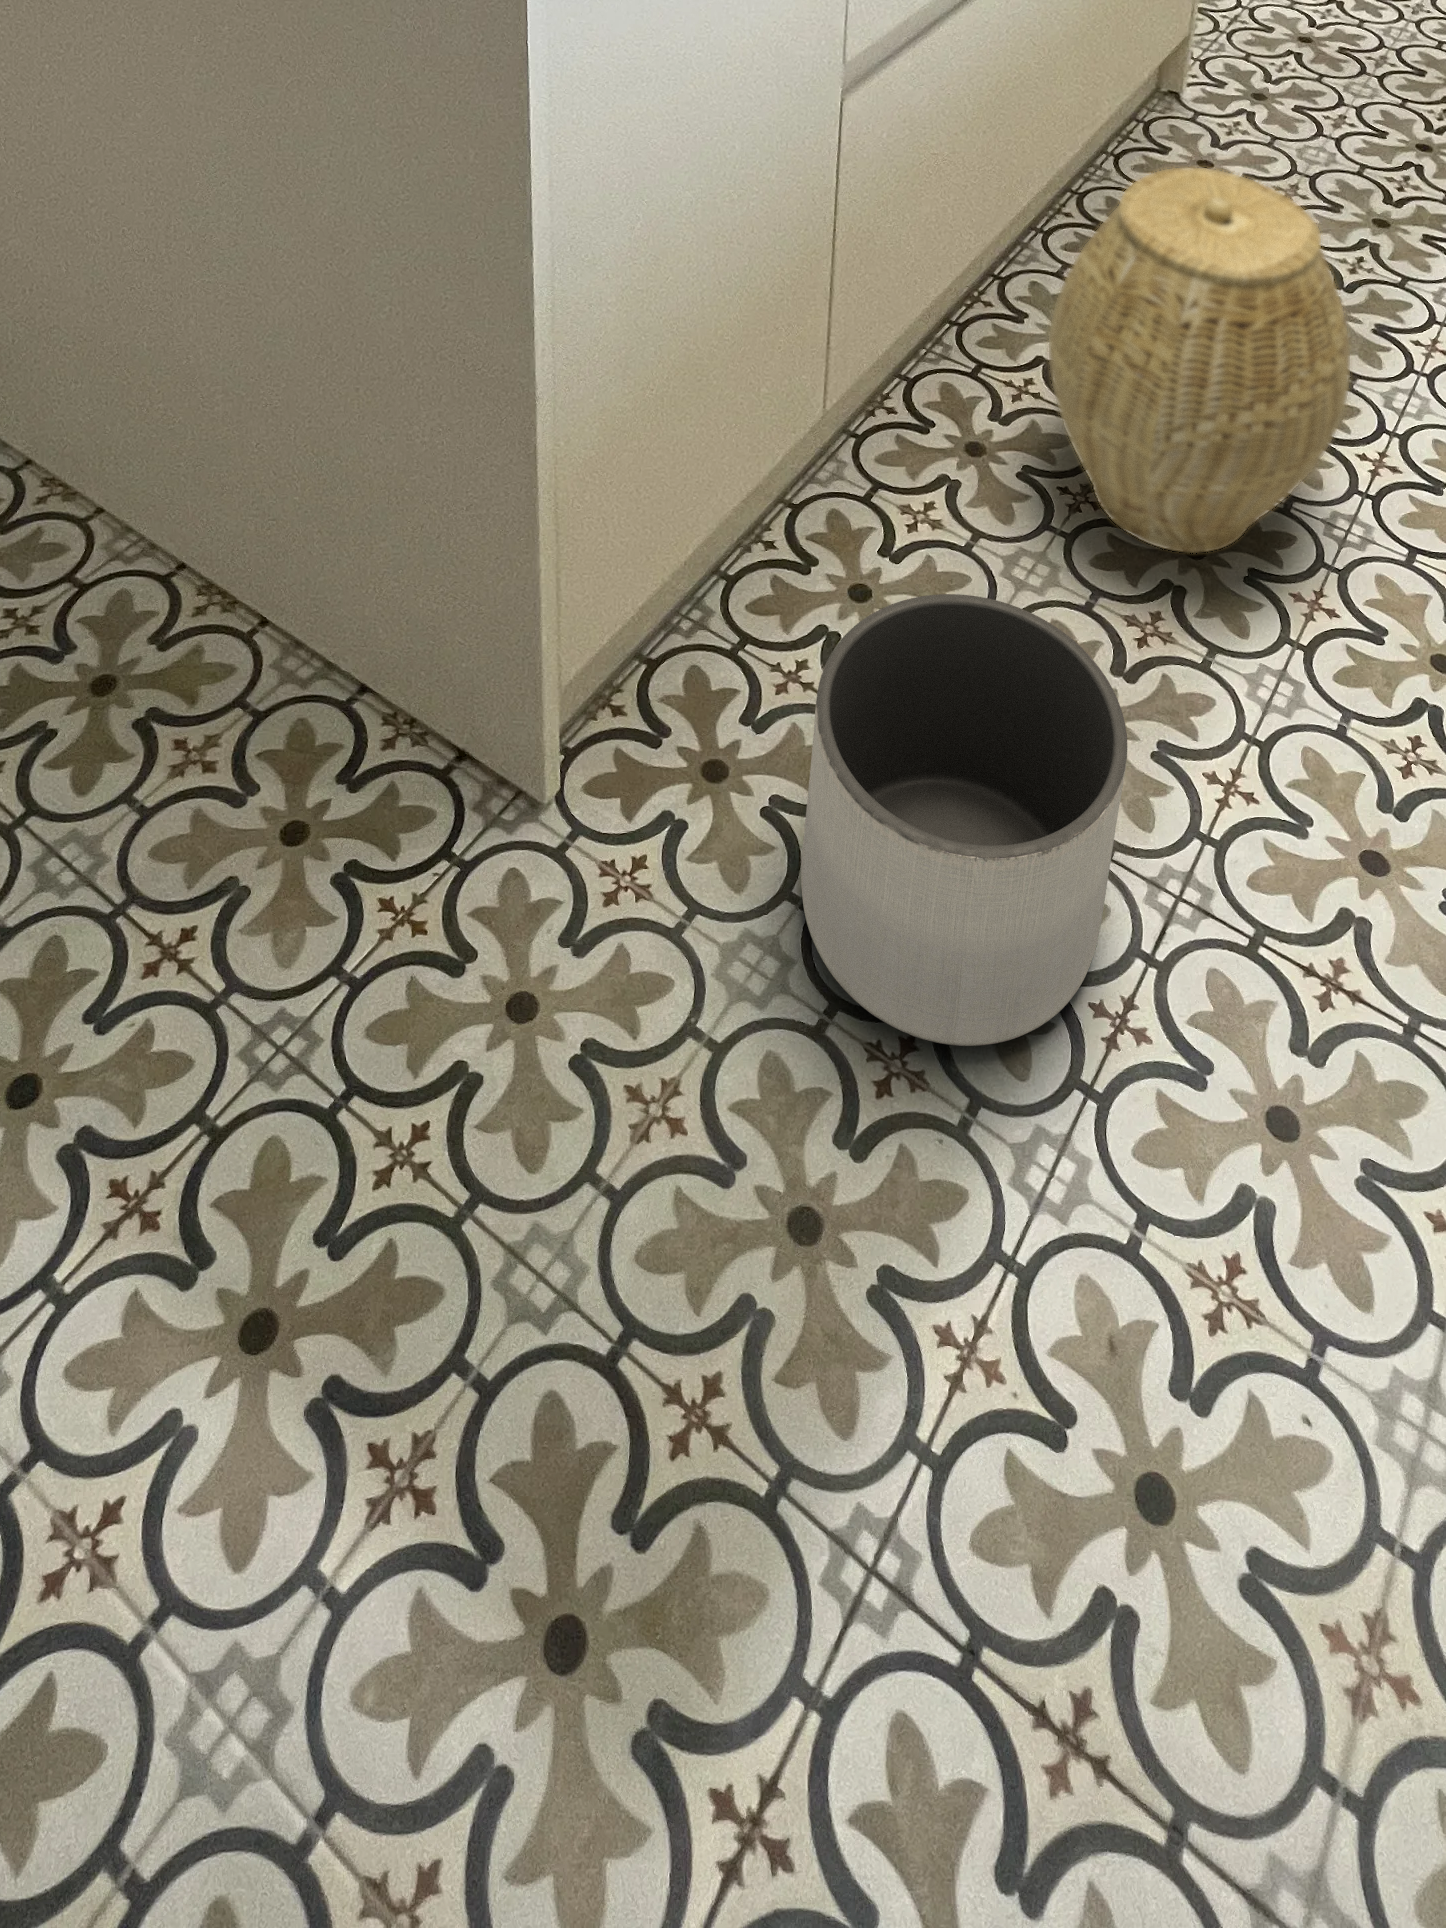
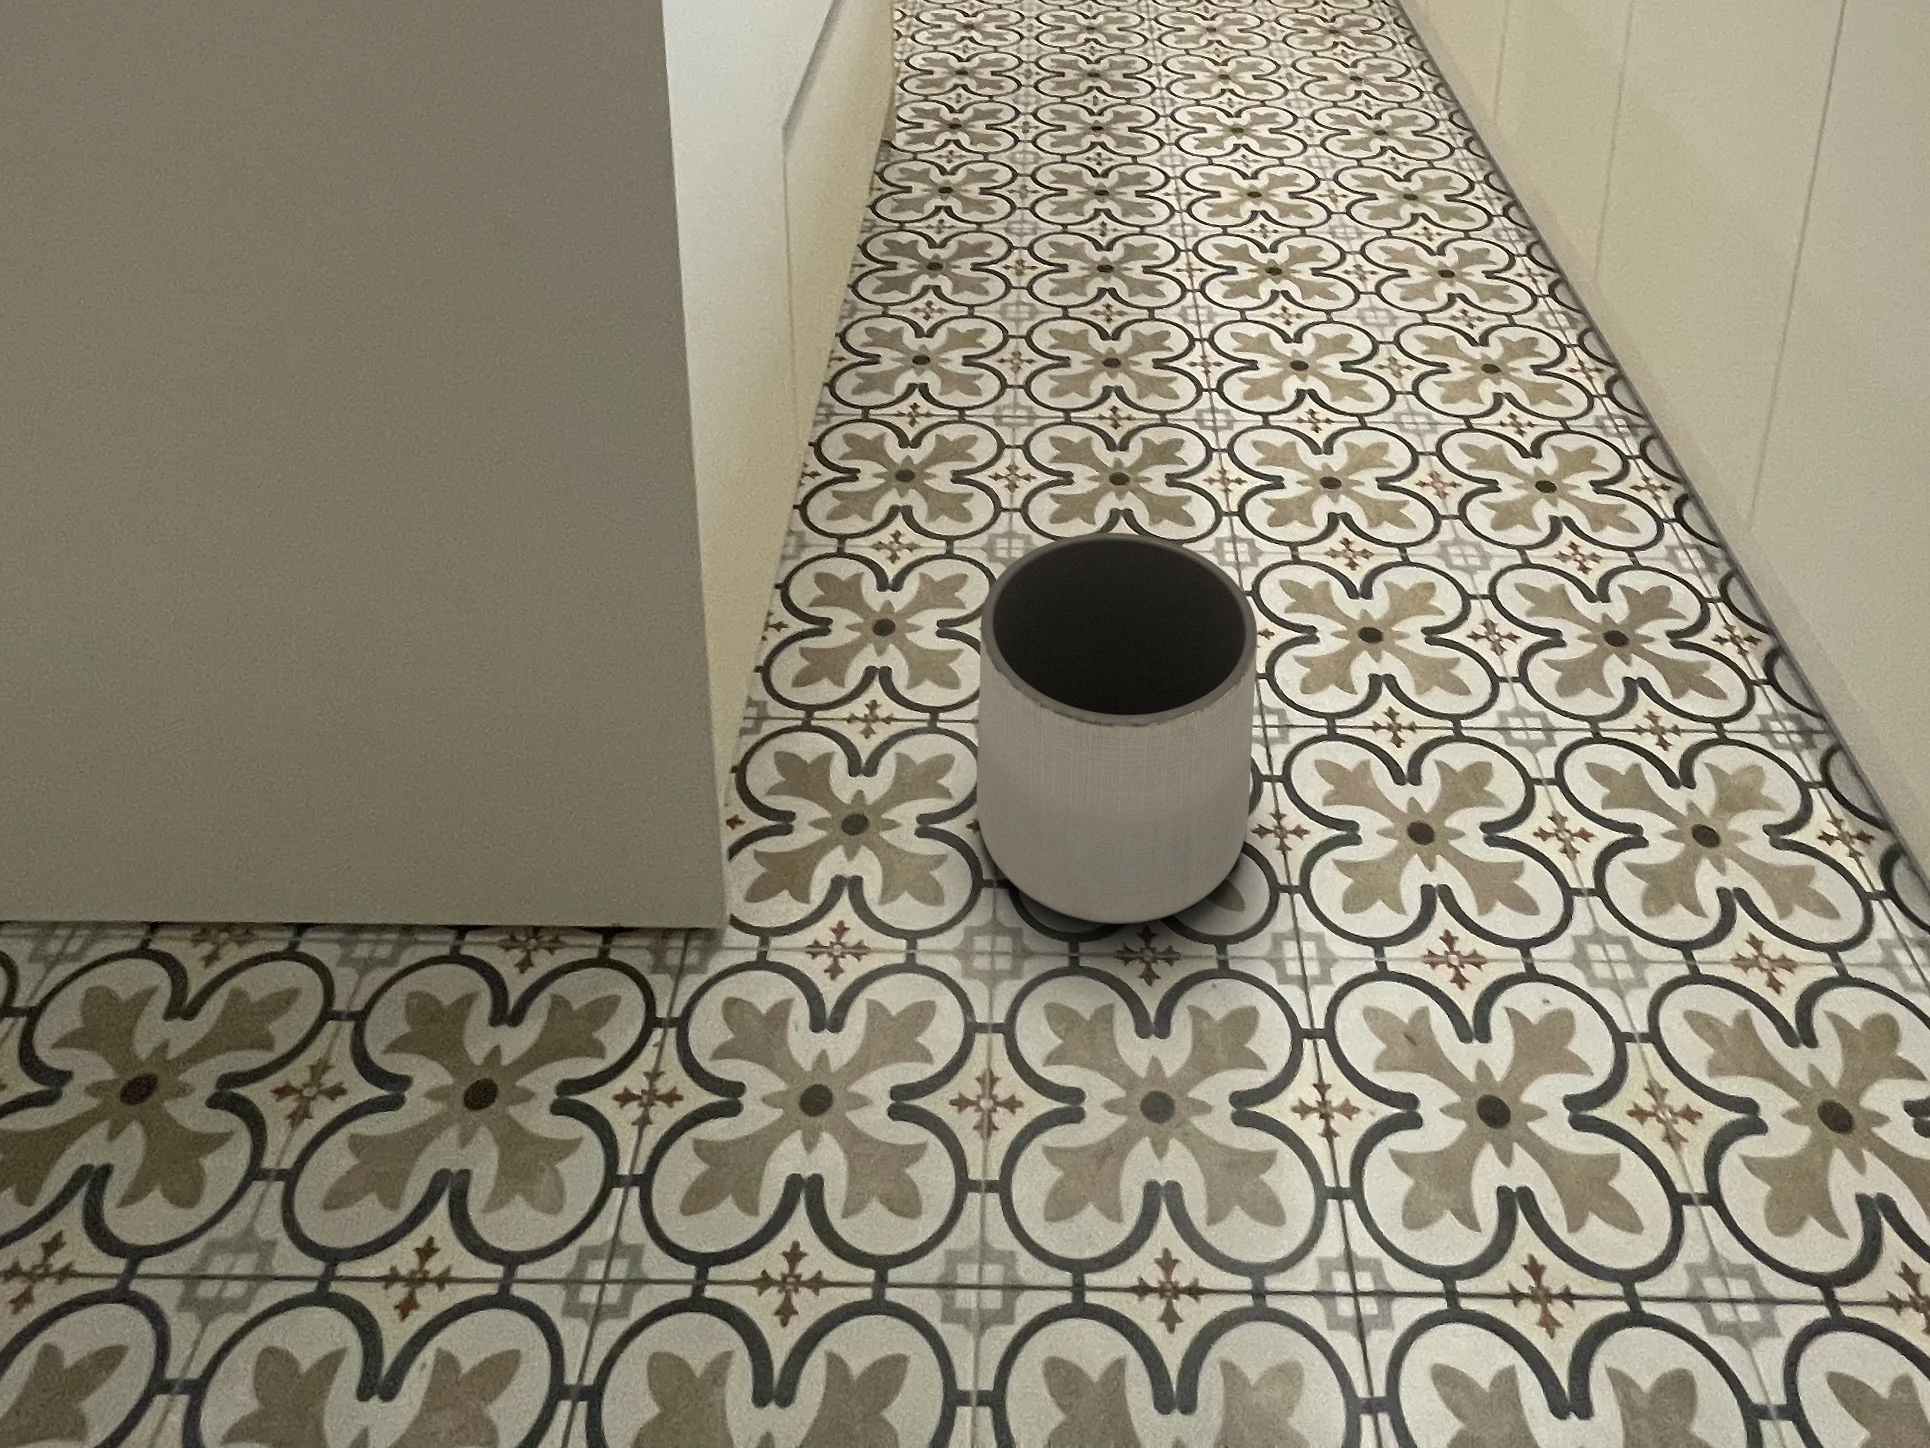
woven basket: present [1049,167,1350,552] -> none [959,150,1215,490]

